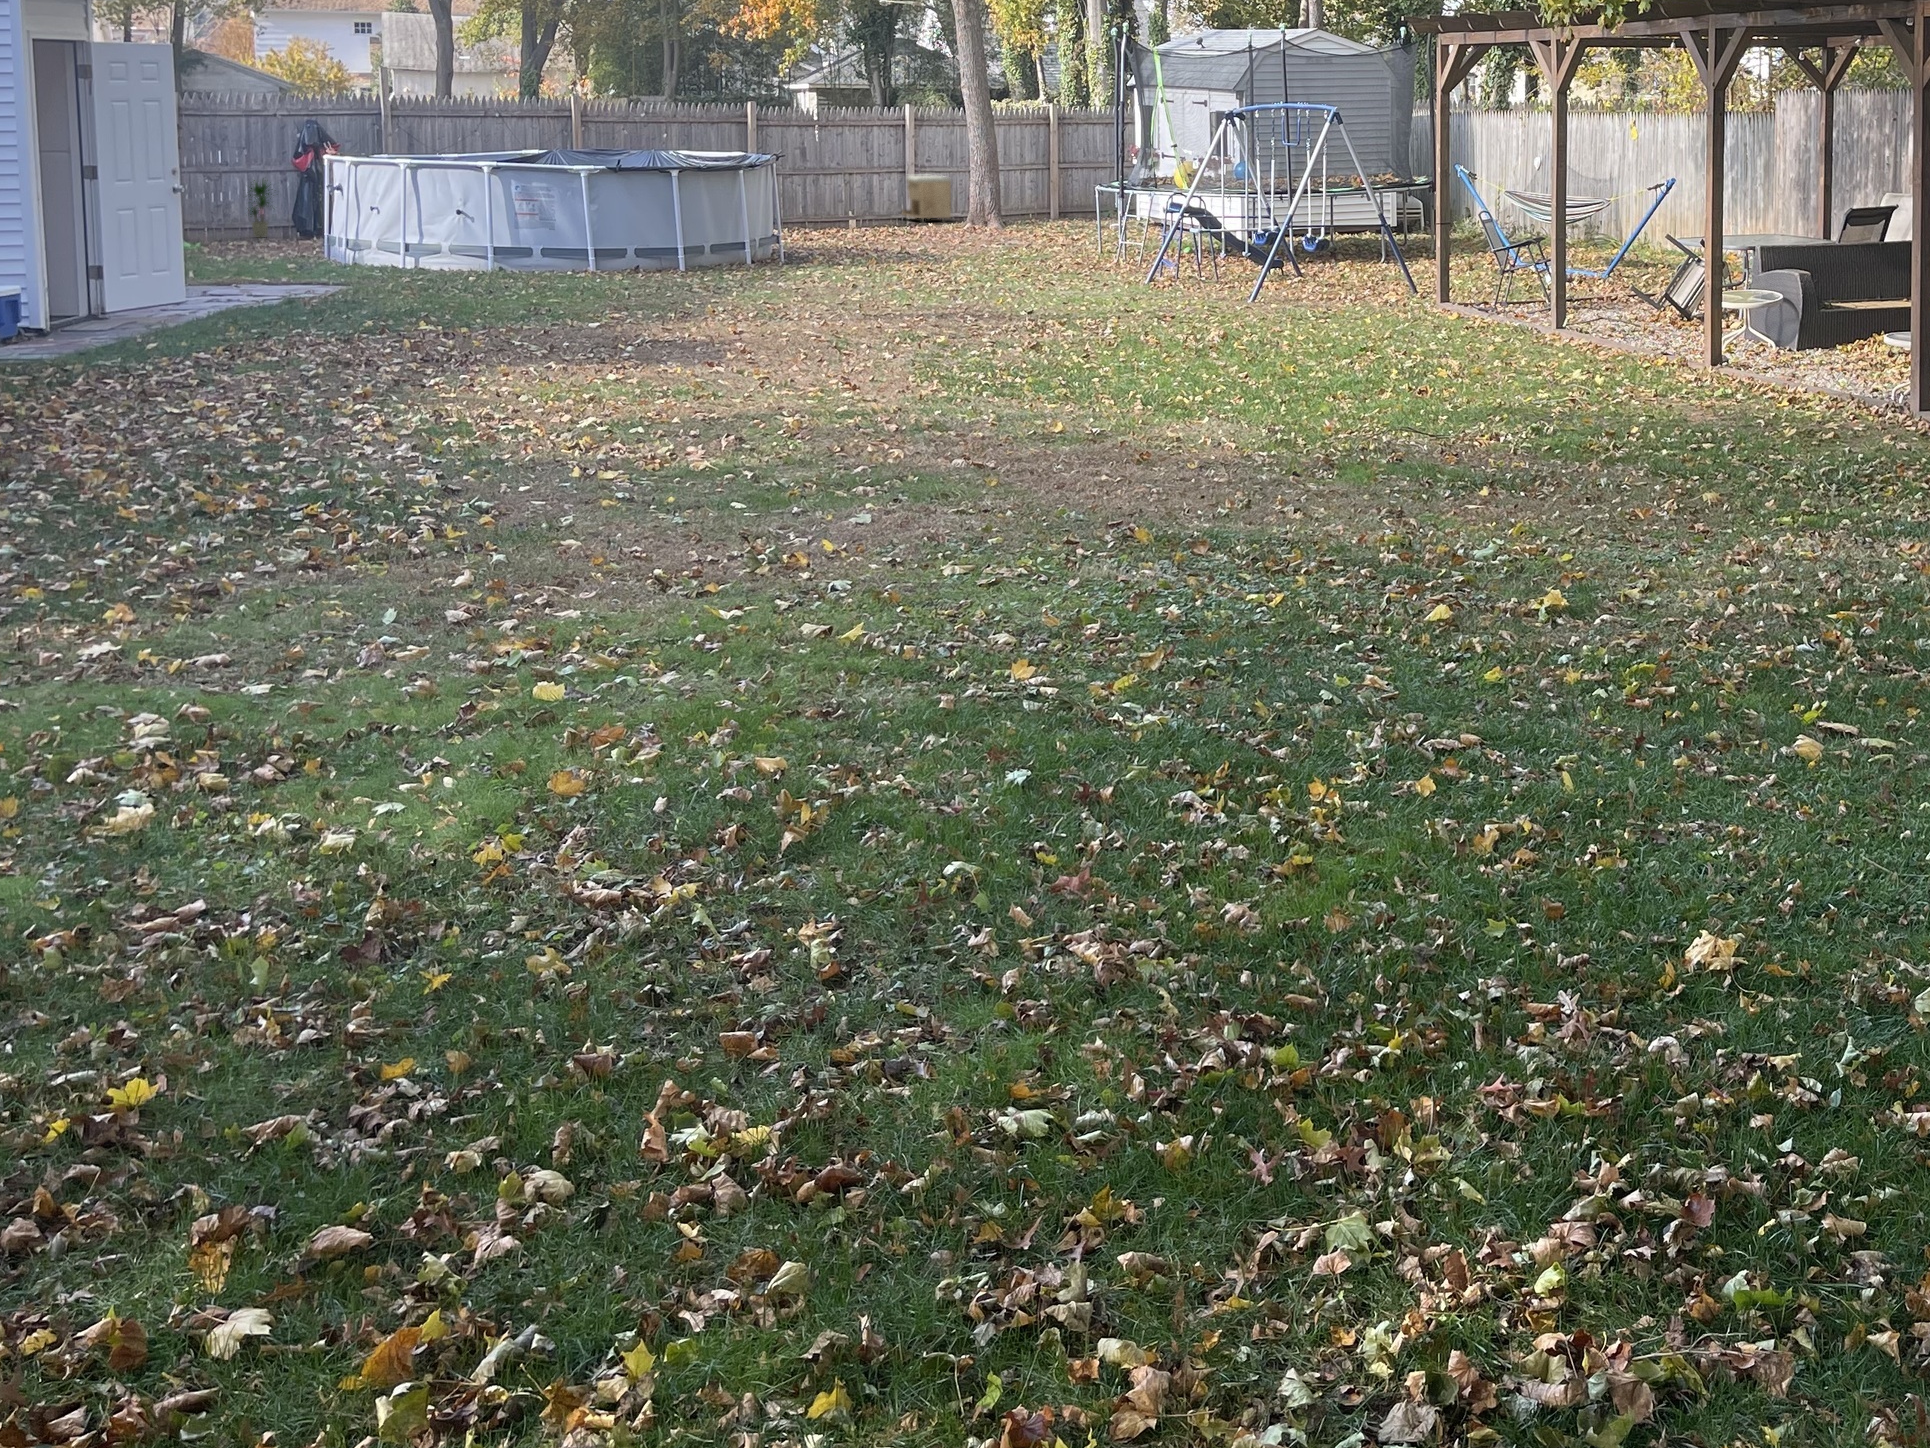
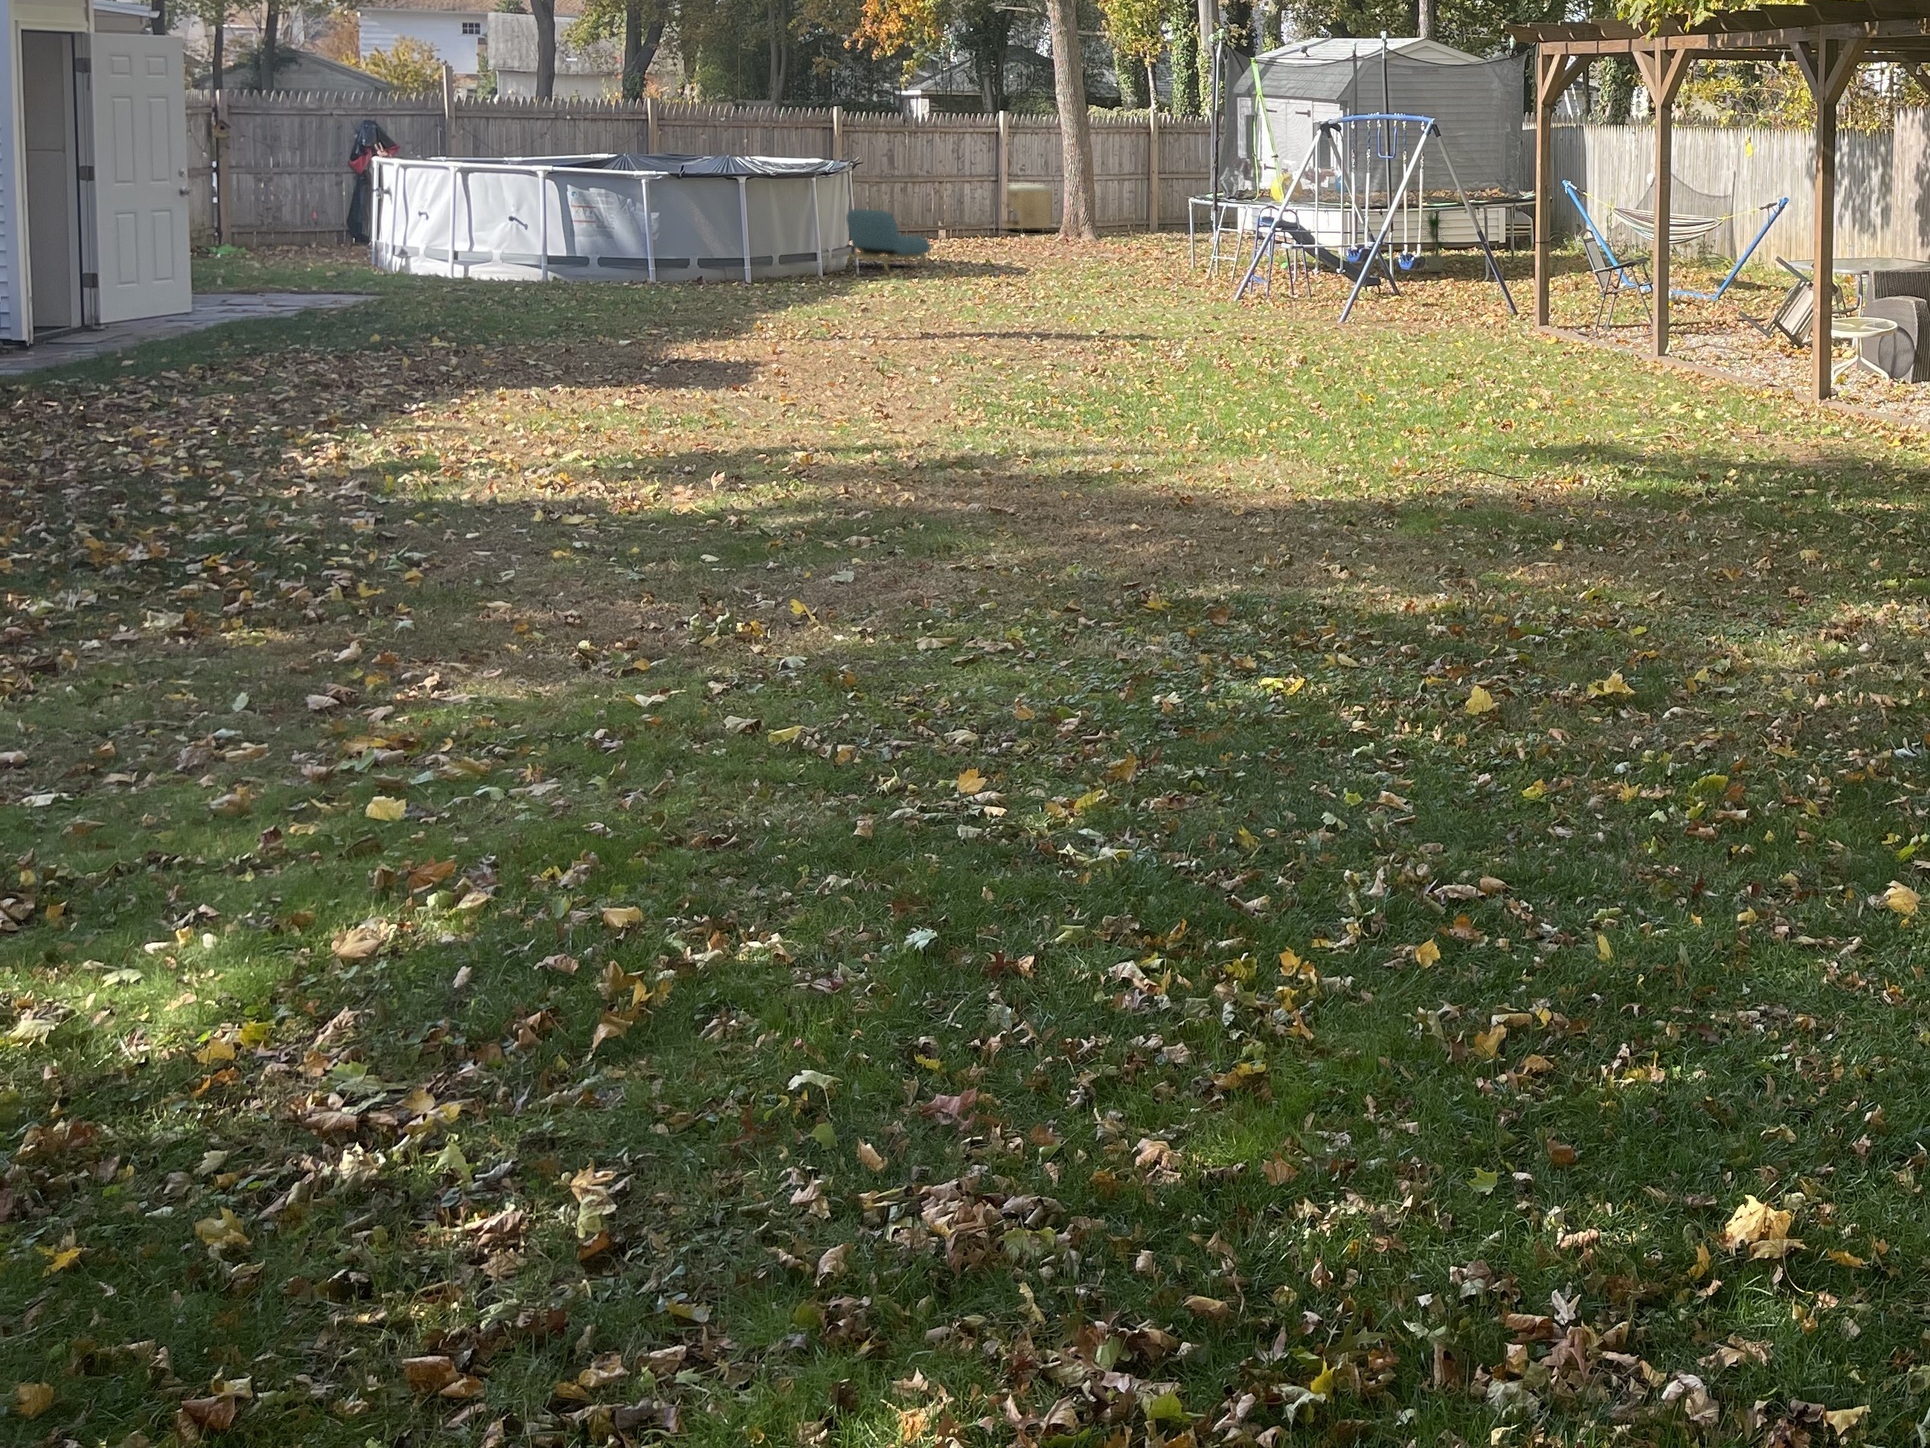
potted plant: present [250,180,269,238] -> present [1421,212,1444,272]
armchair: none [764,200,845,259] -> present [846,209,931,269]

